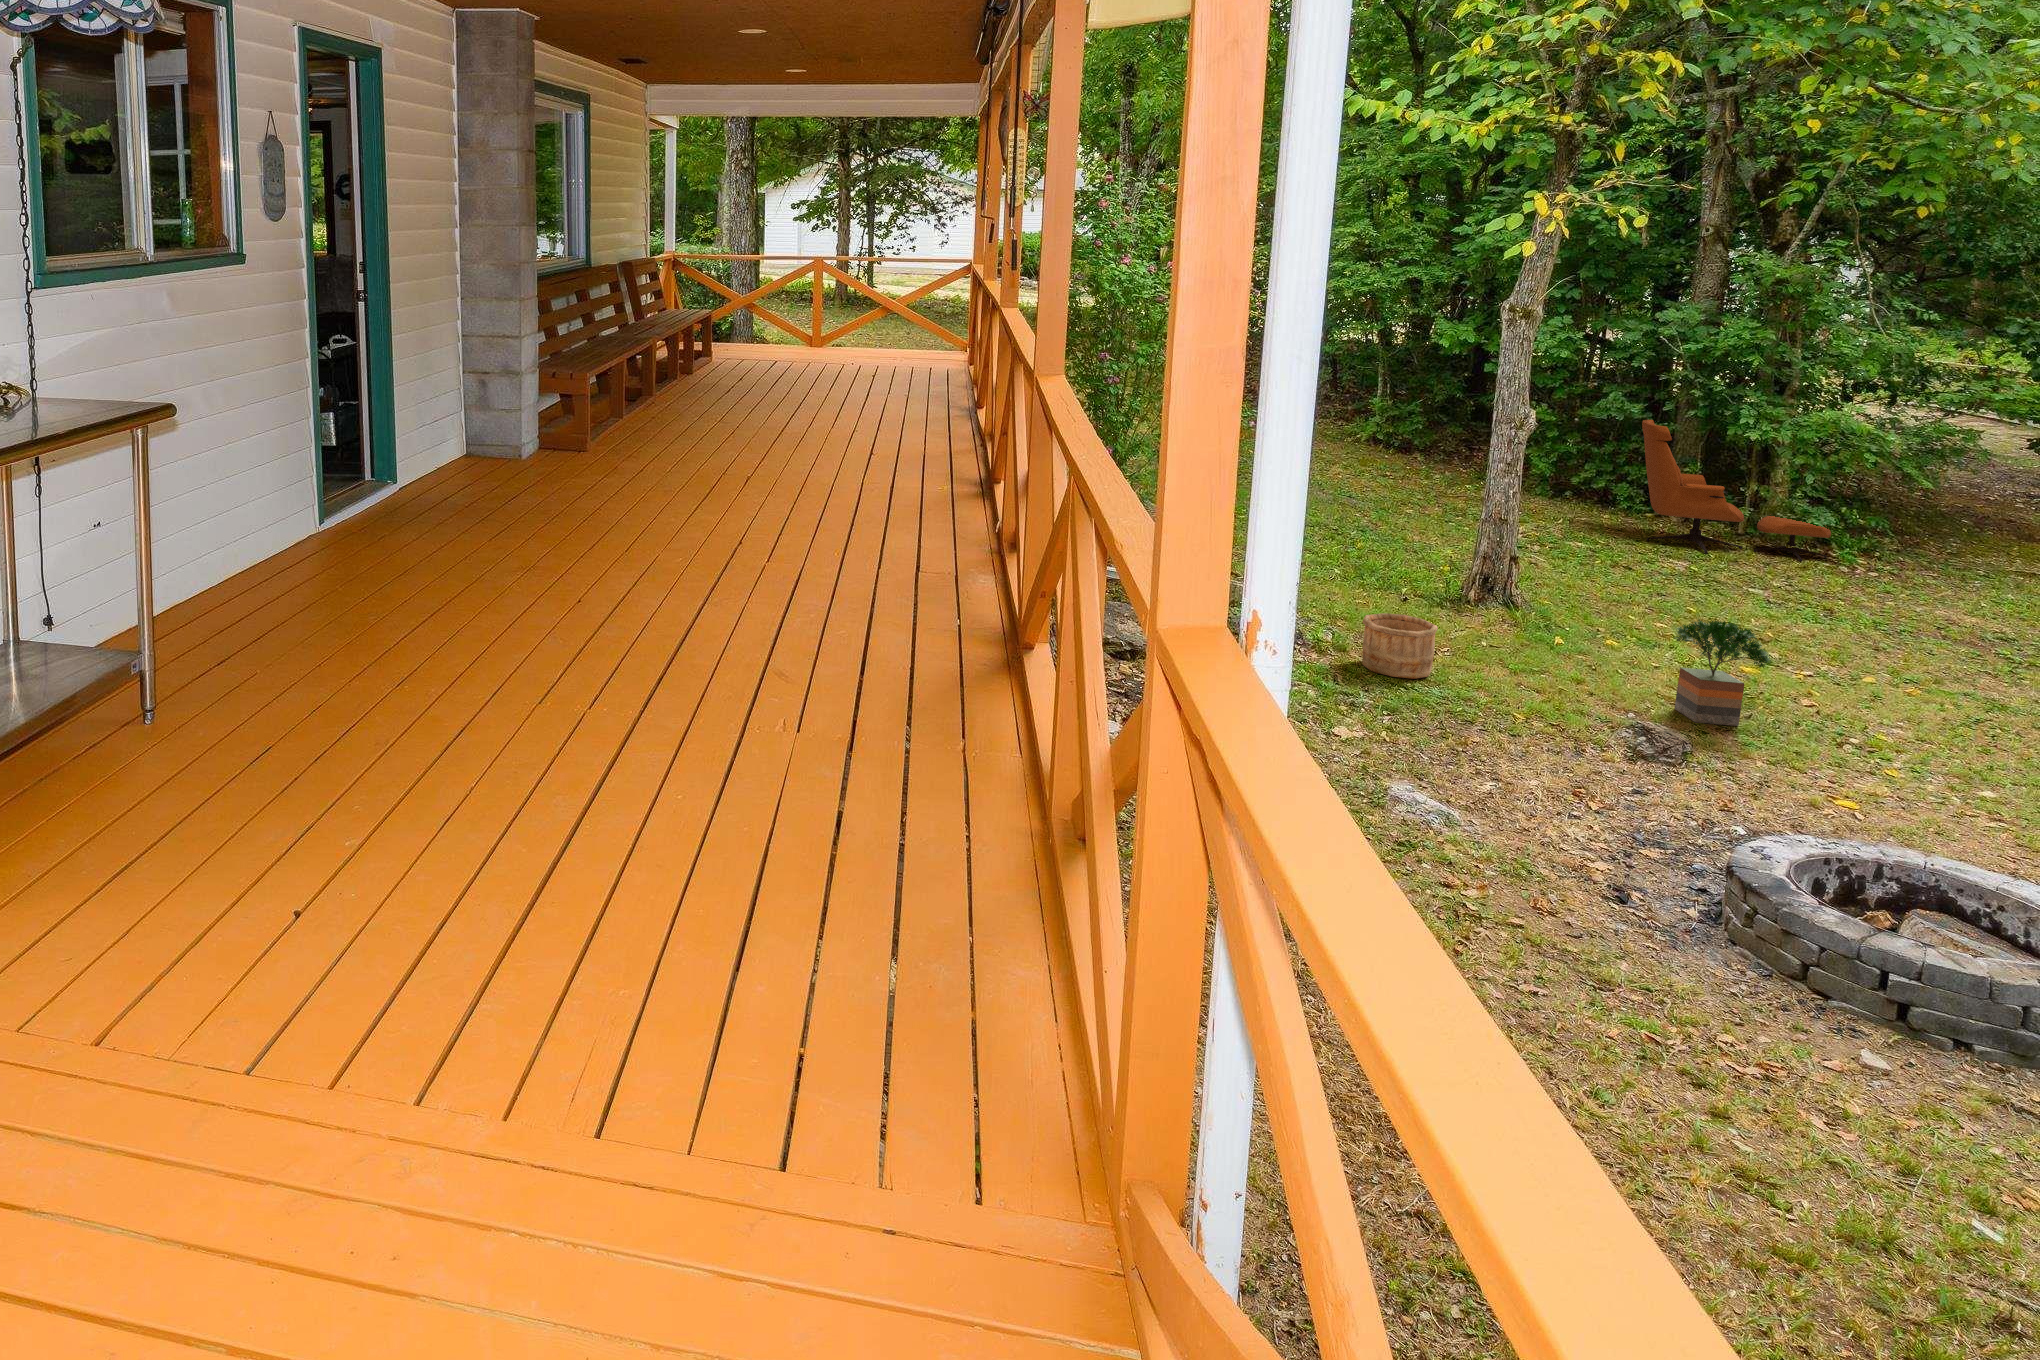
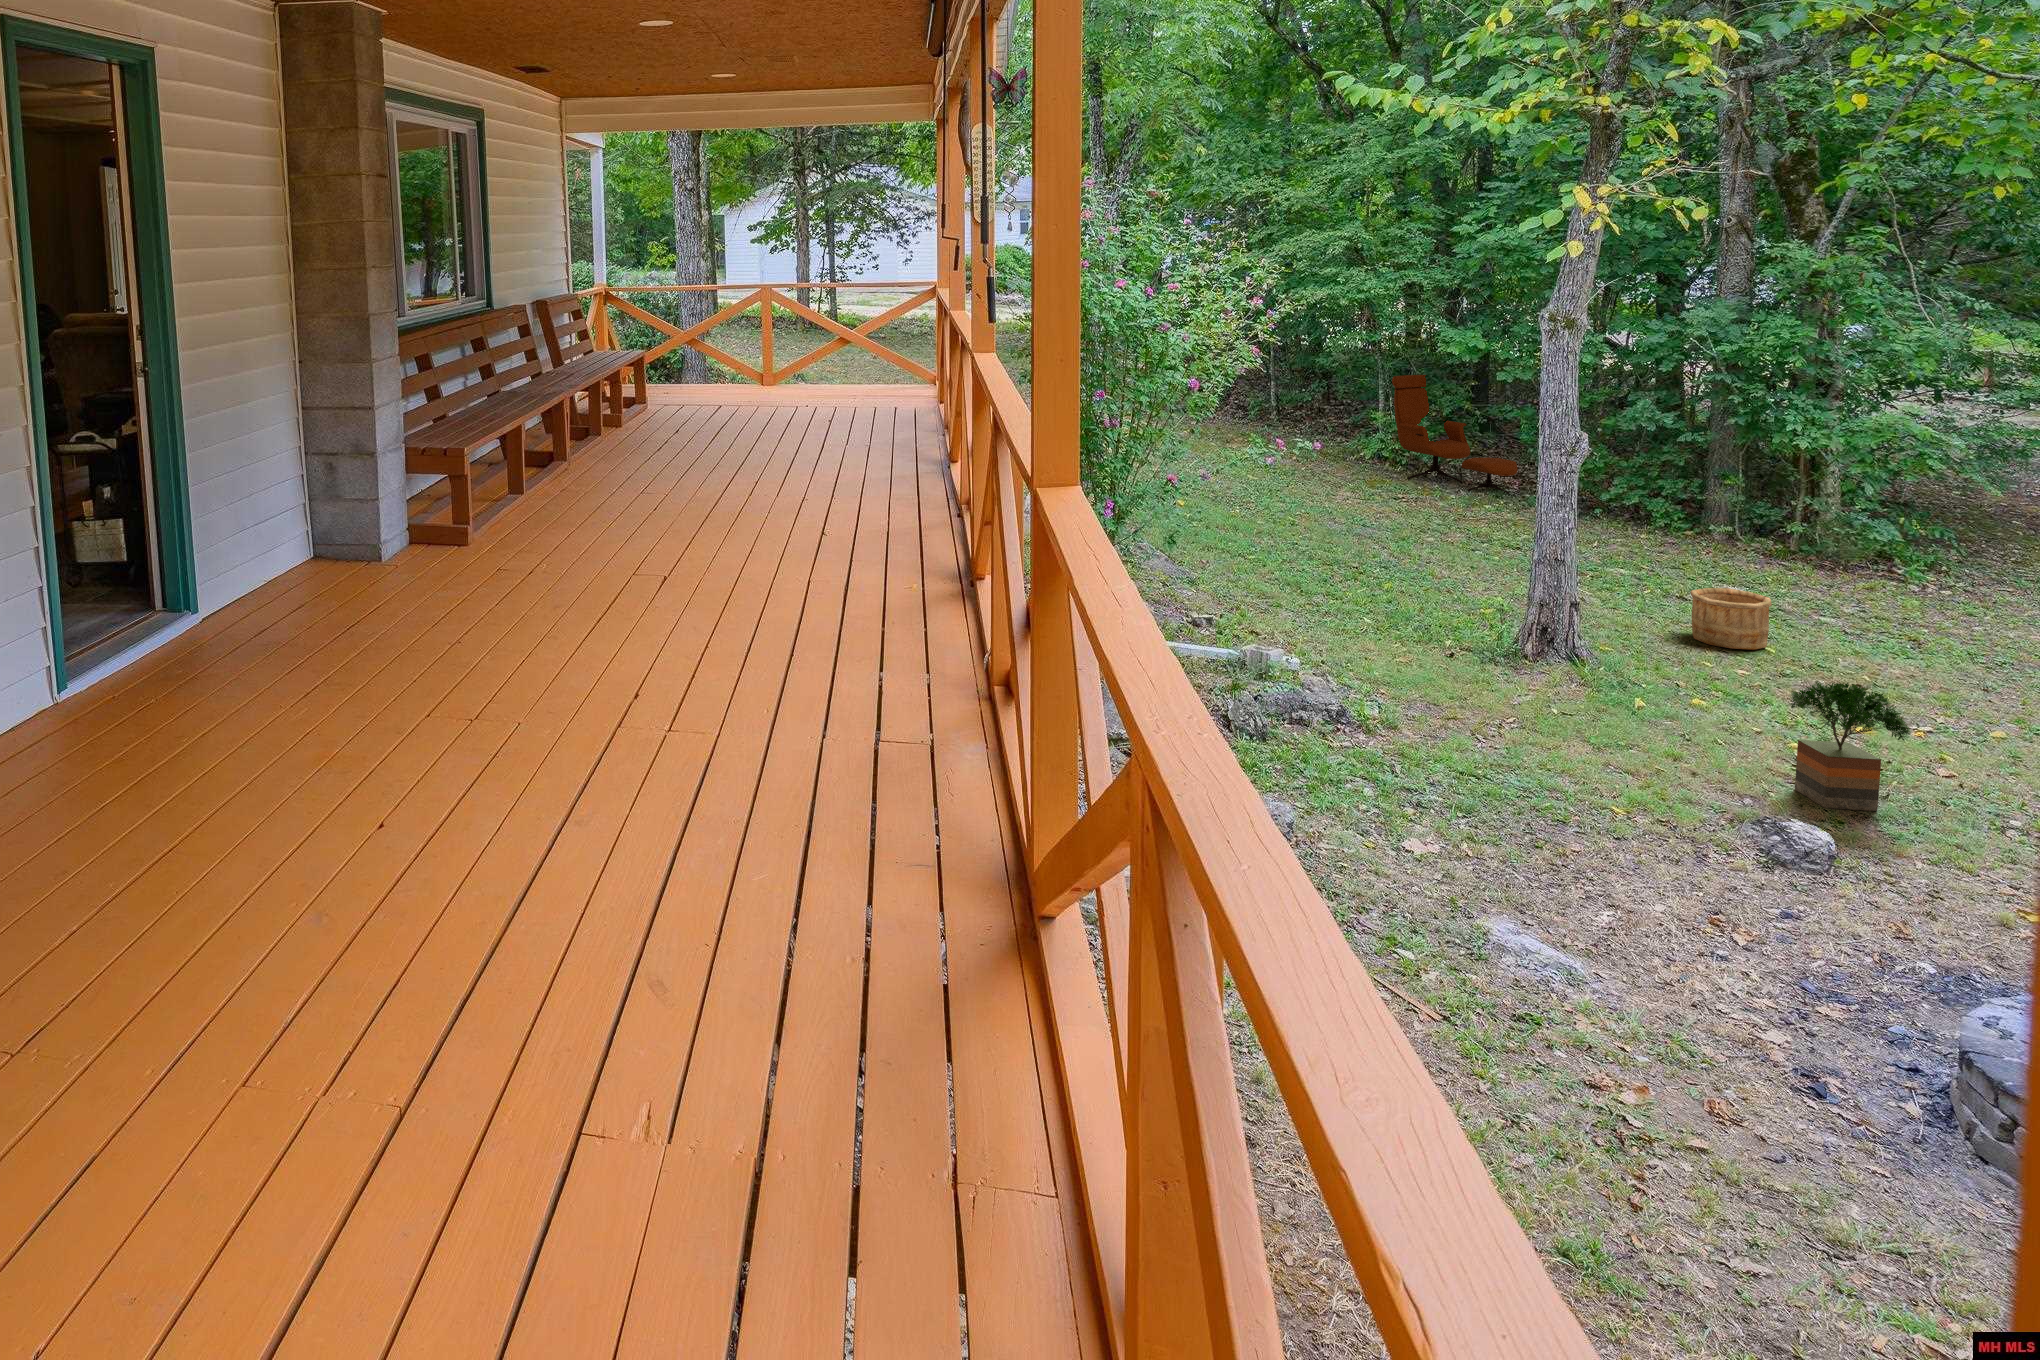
lounge chair: present [1642,420,1831,561] -> present [1392,375,1518,494]
wooden bucket: present [1362,613,1438,679] -> present [1690,588,1772,650]

